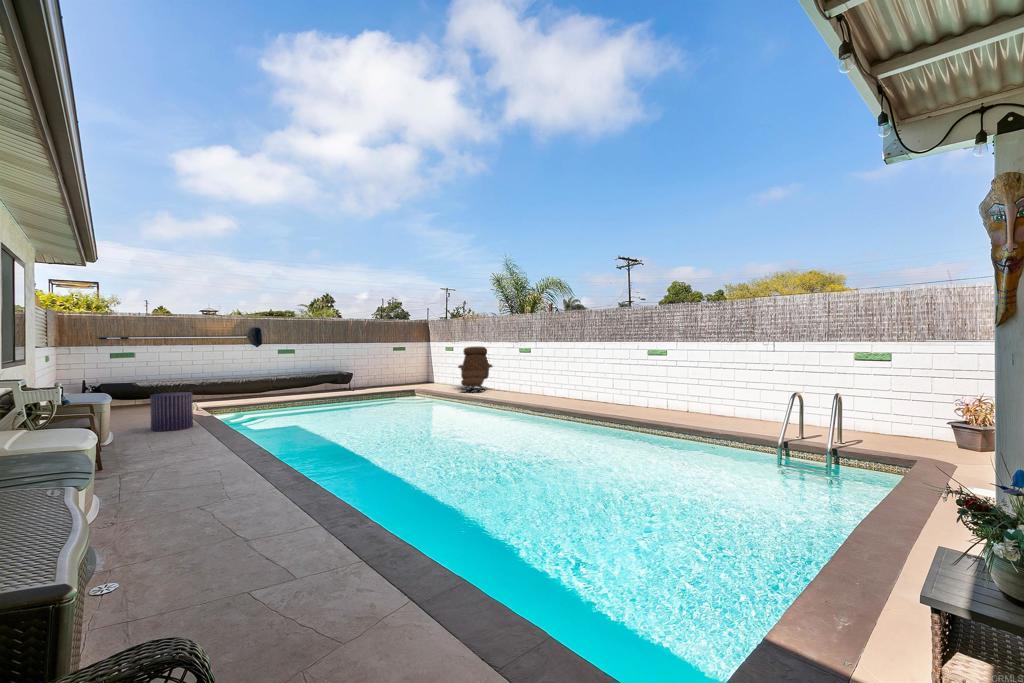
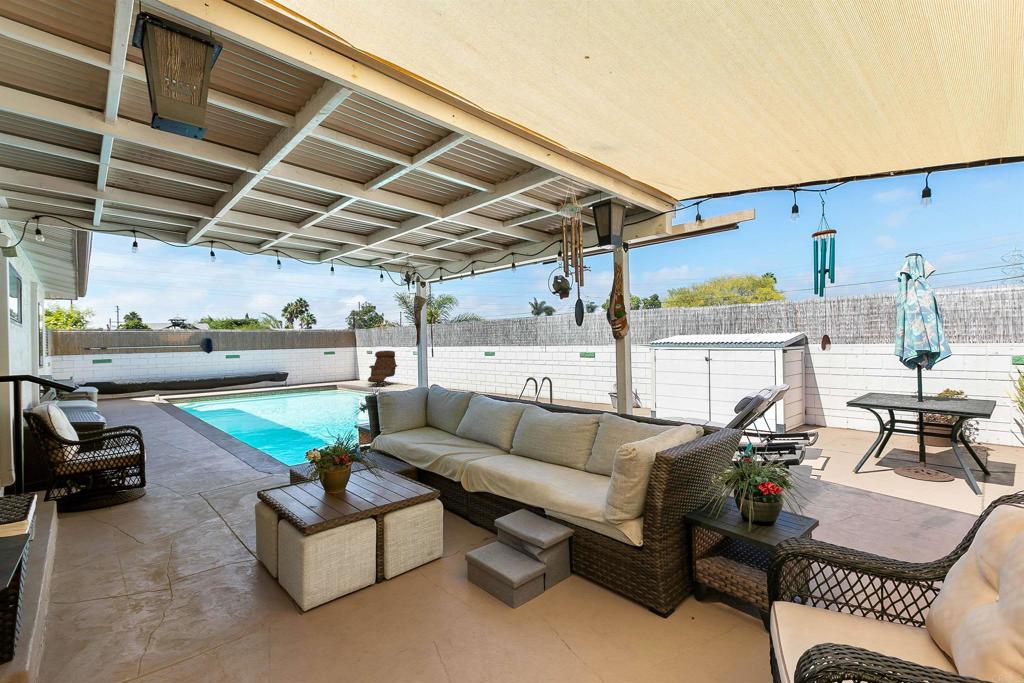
pouf: present [150,392,193,431] -> none [119,386,149,412]

